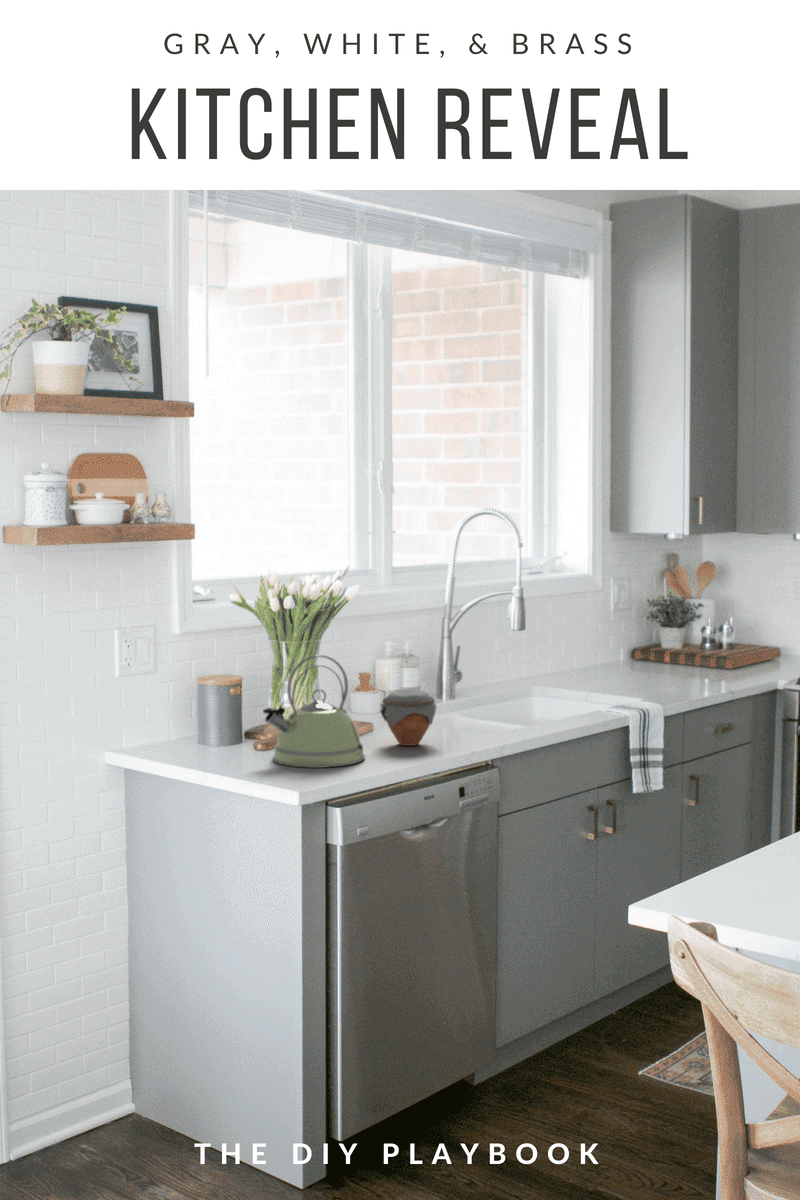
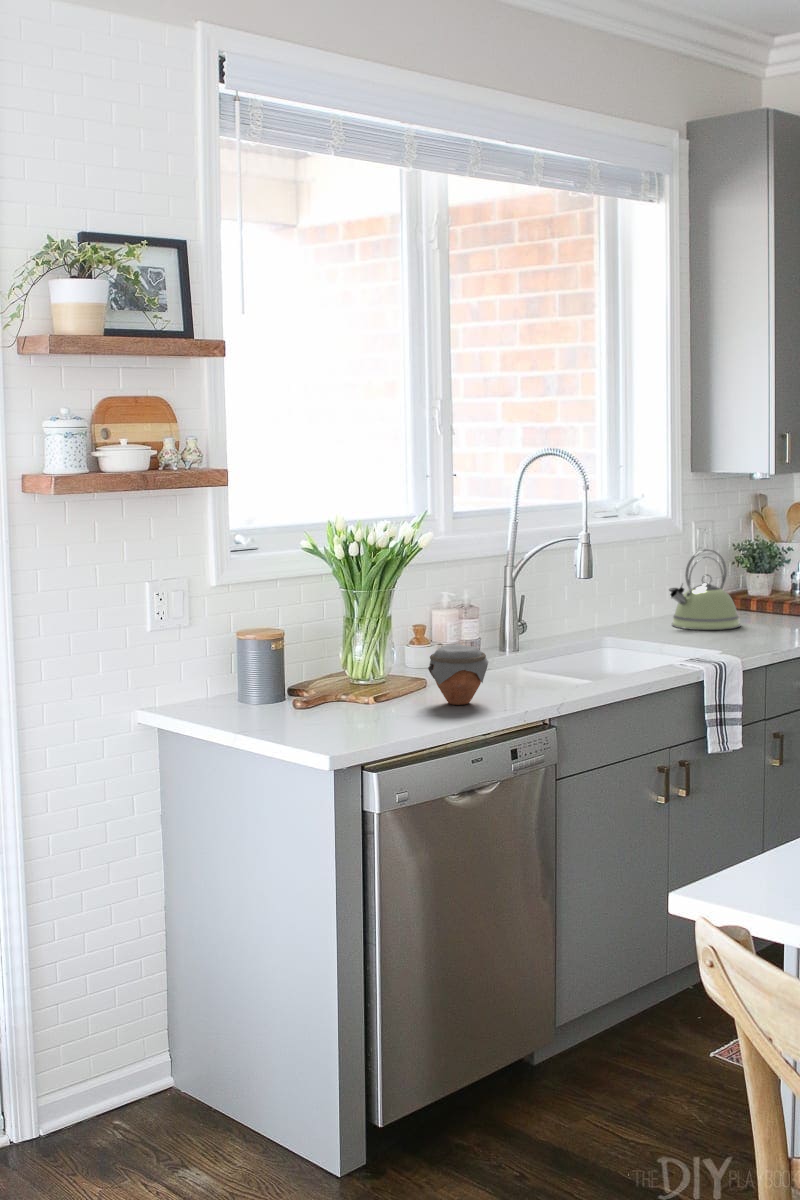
kettle: present [263,655,365,768] -> present [669,549,740,630]

